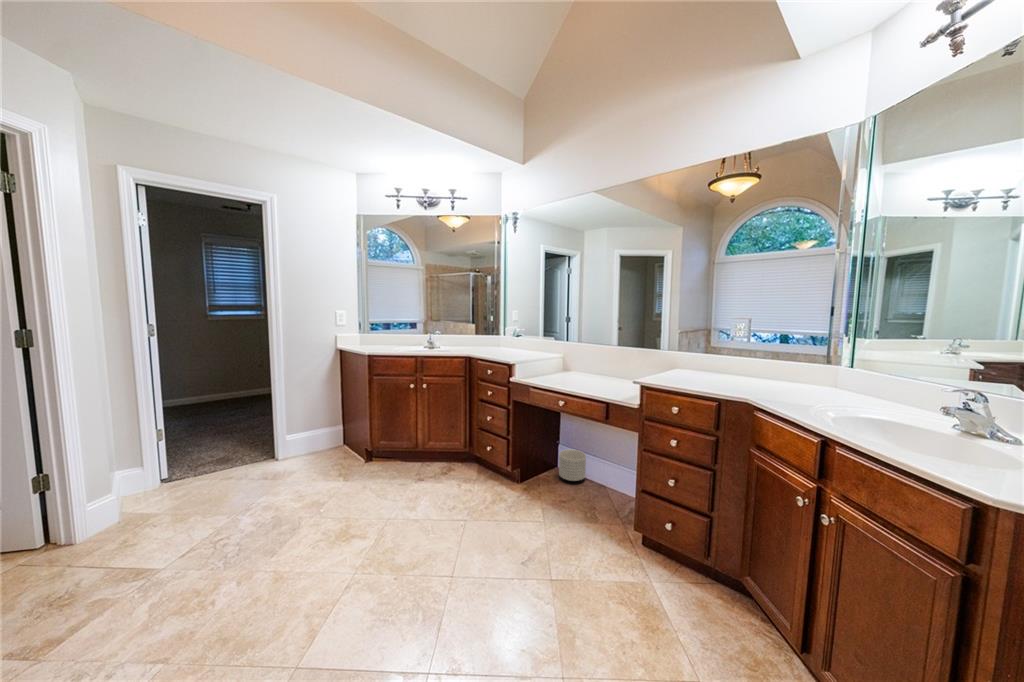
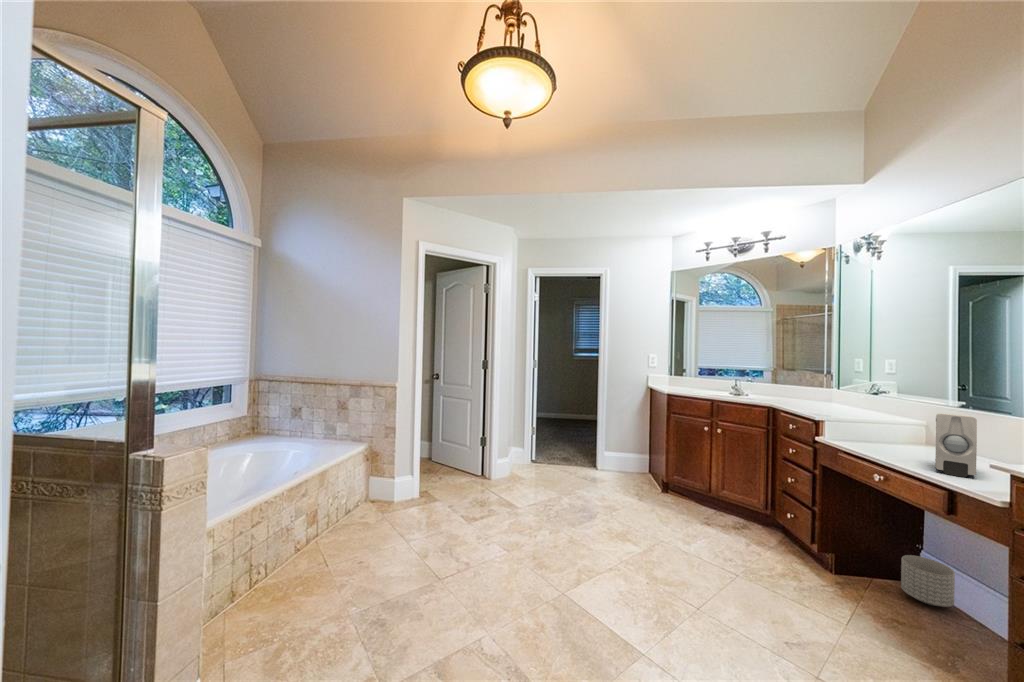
soap dispenser: none [589,348,616,391] -> present [935,413,977,477]

